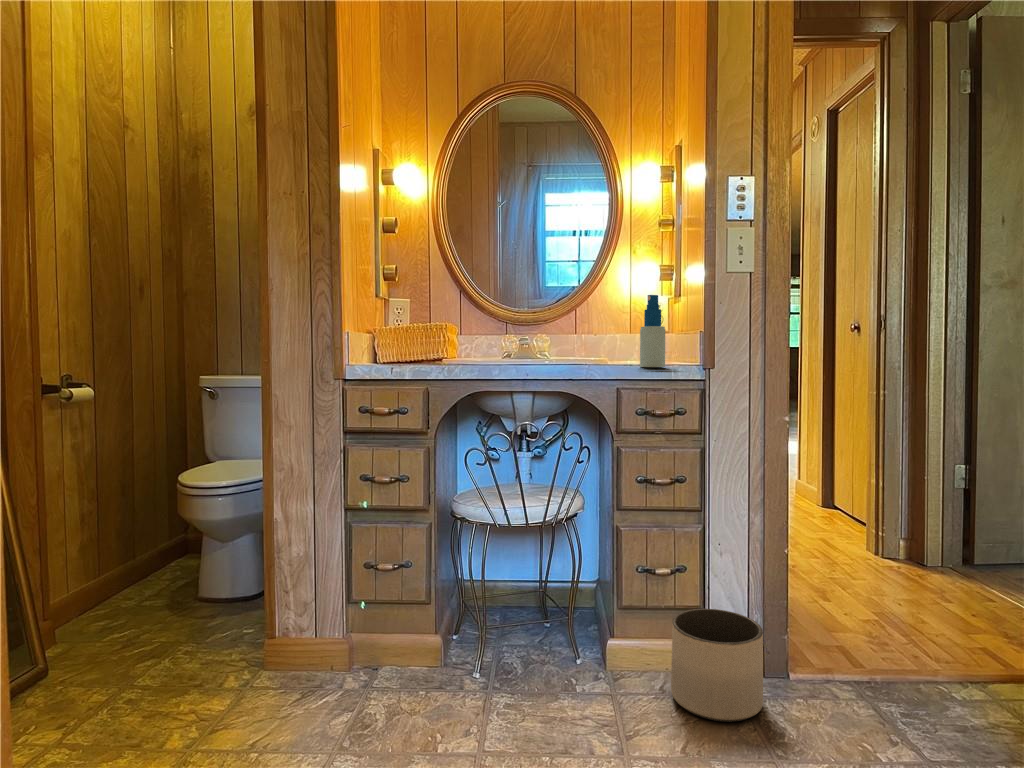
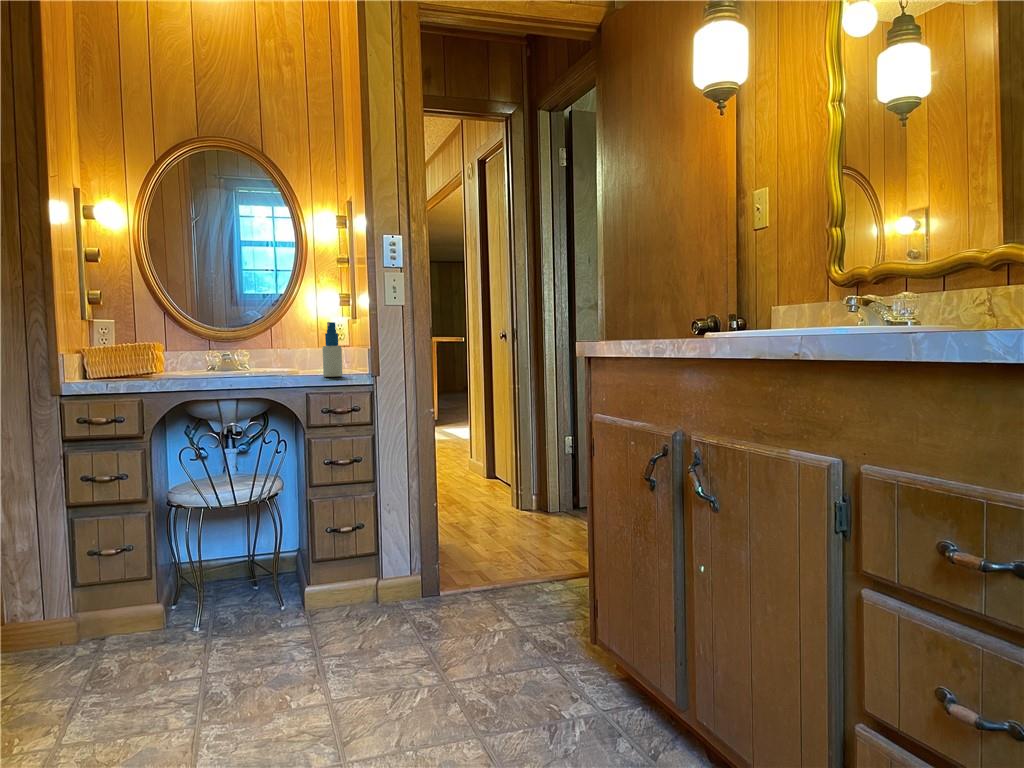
planter: present [671,609,763,722] -> none [353,550,417,623]

